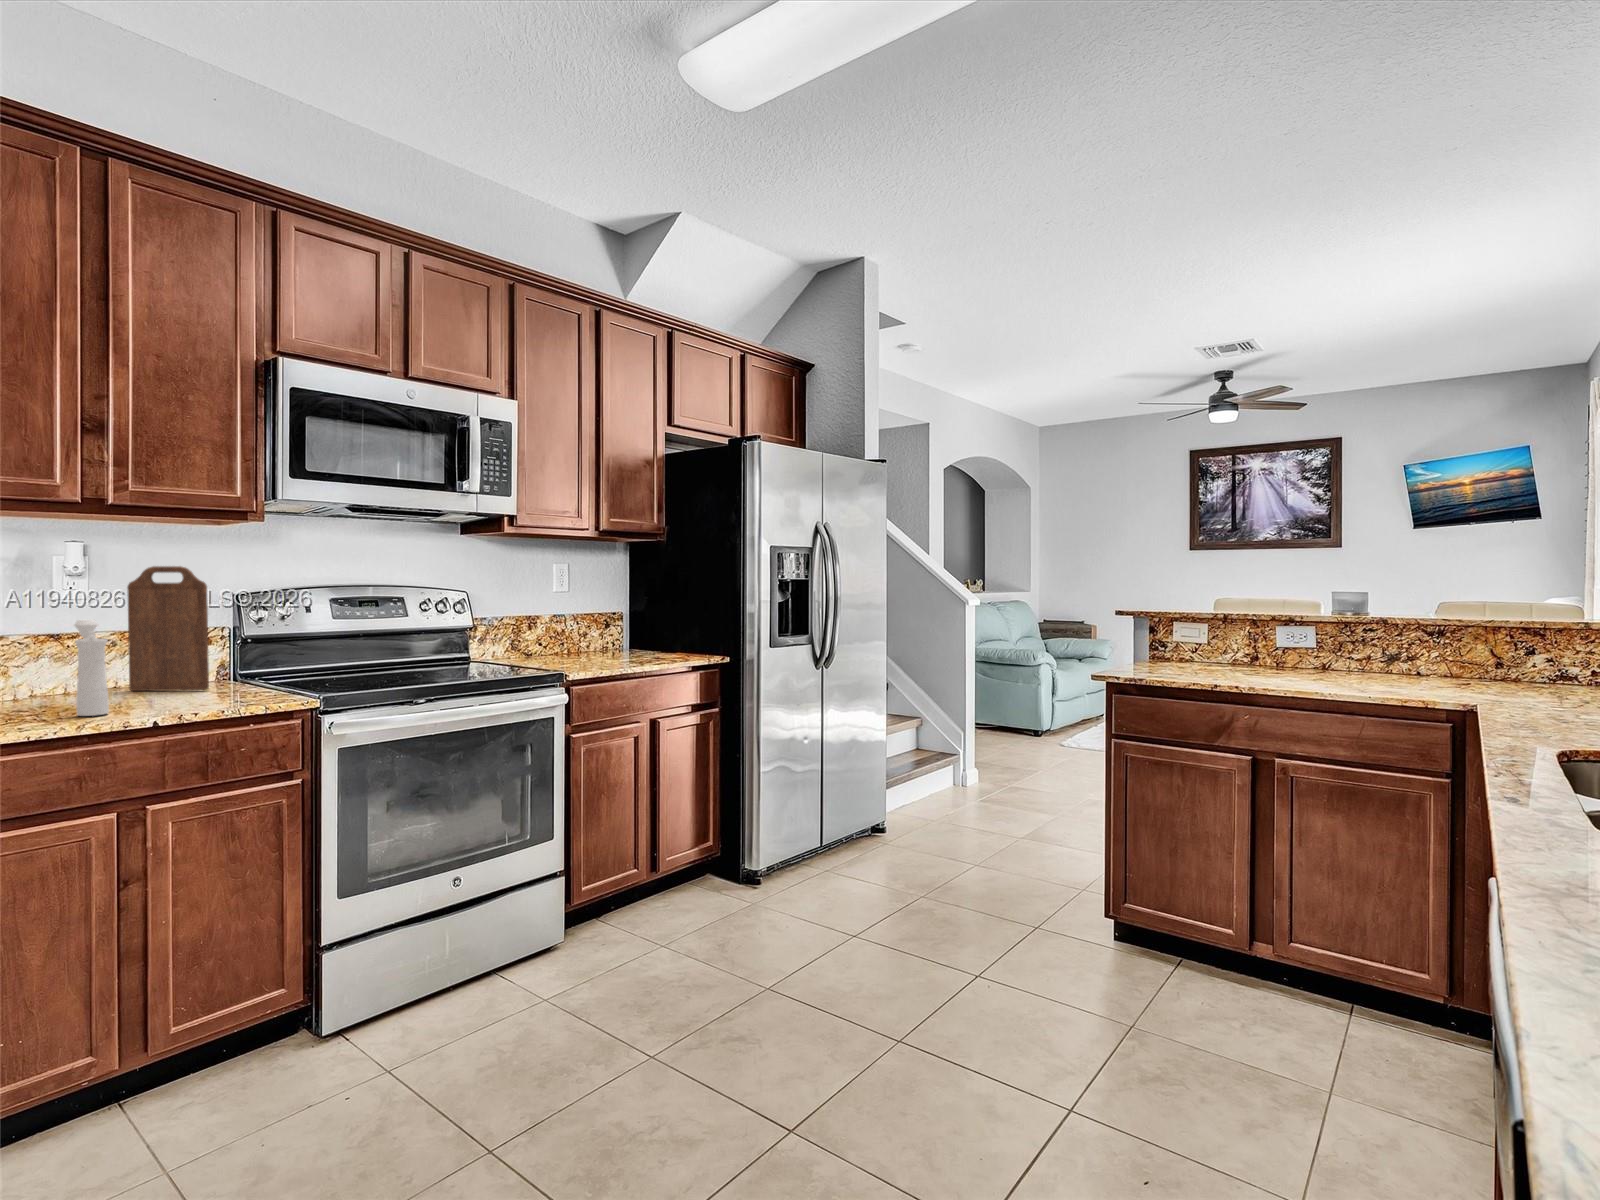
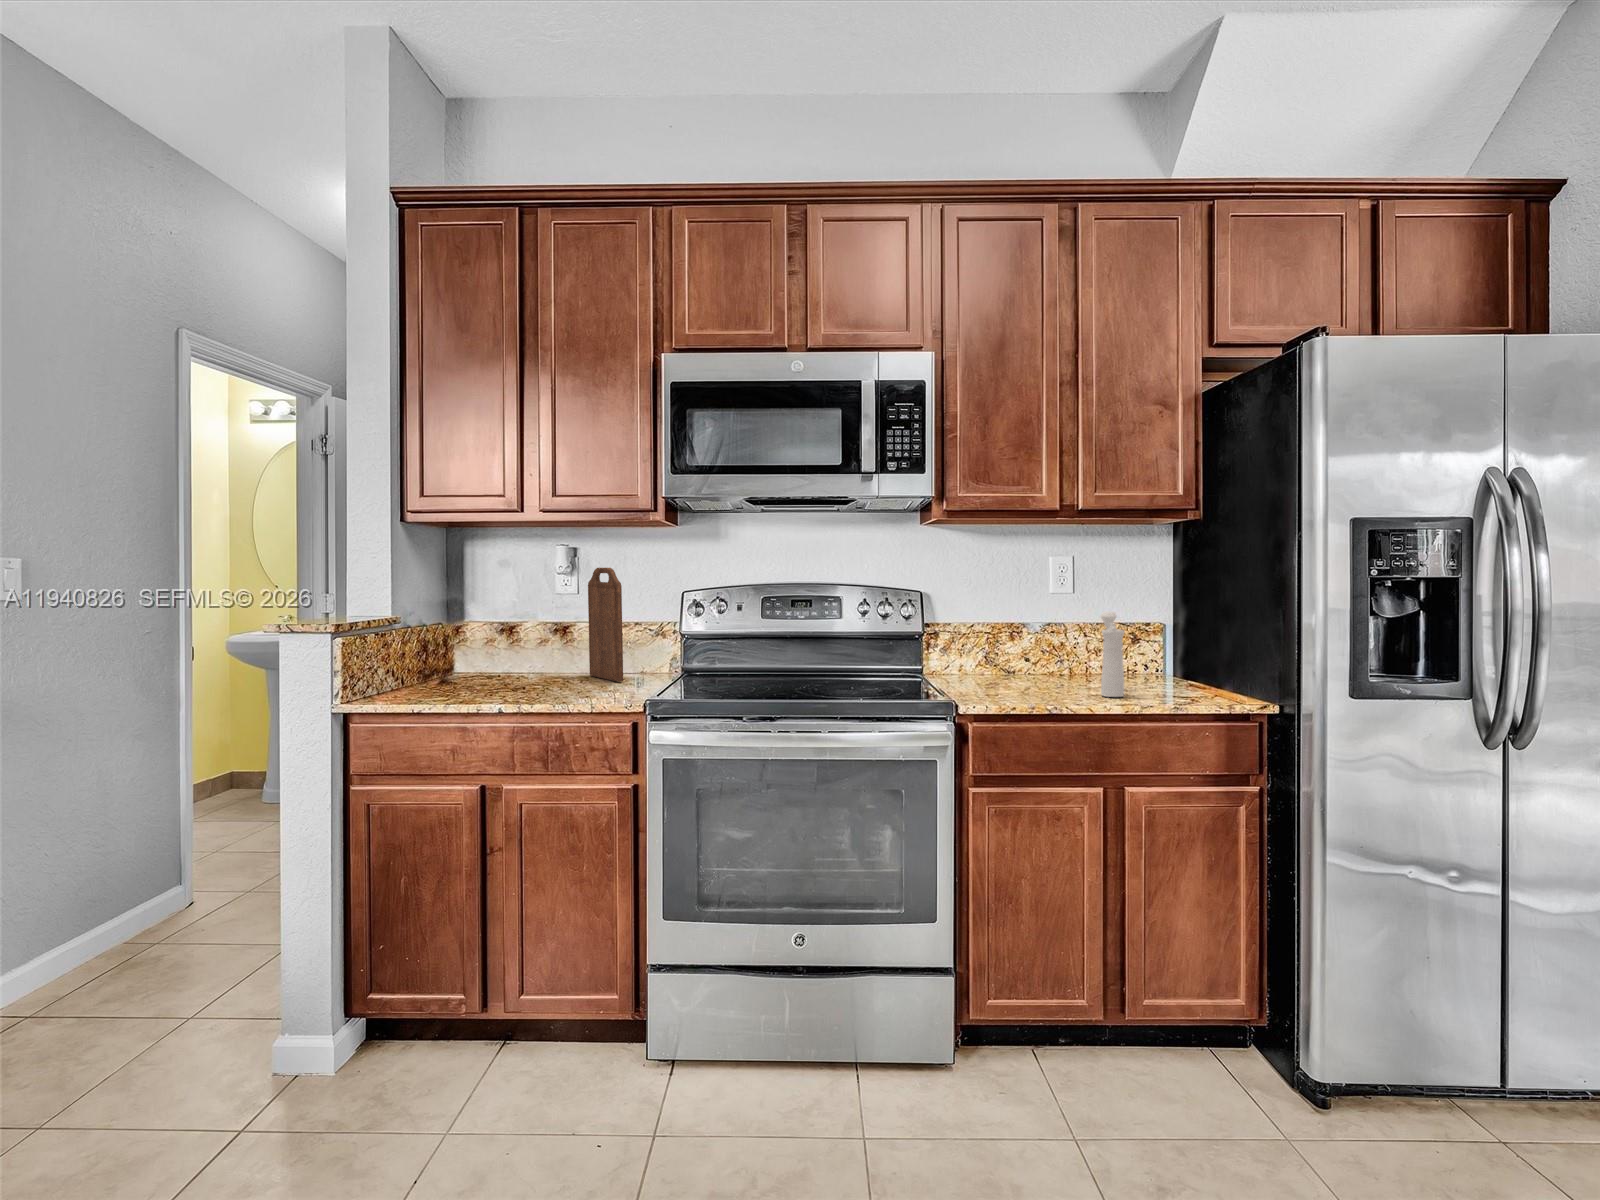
pepper mill: present [74,619,109,716] -> present [1100,612,1125,697]

